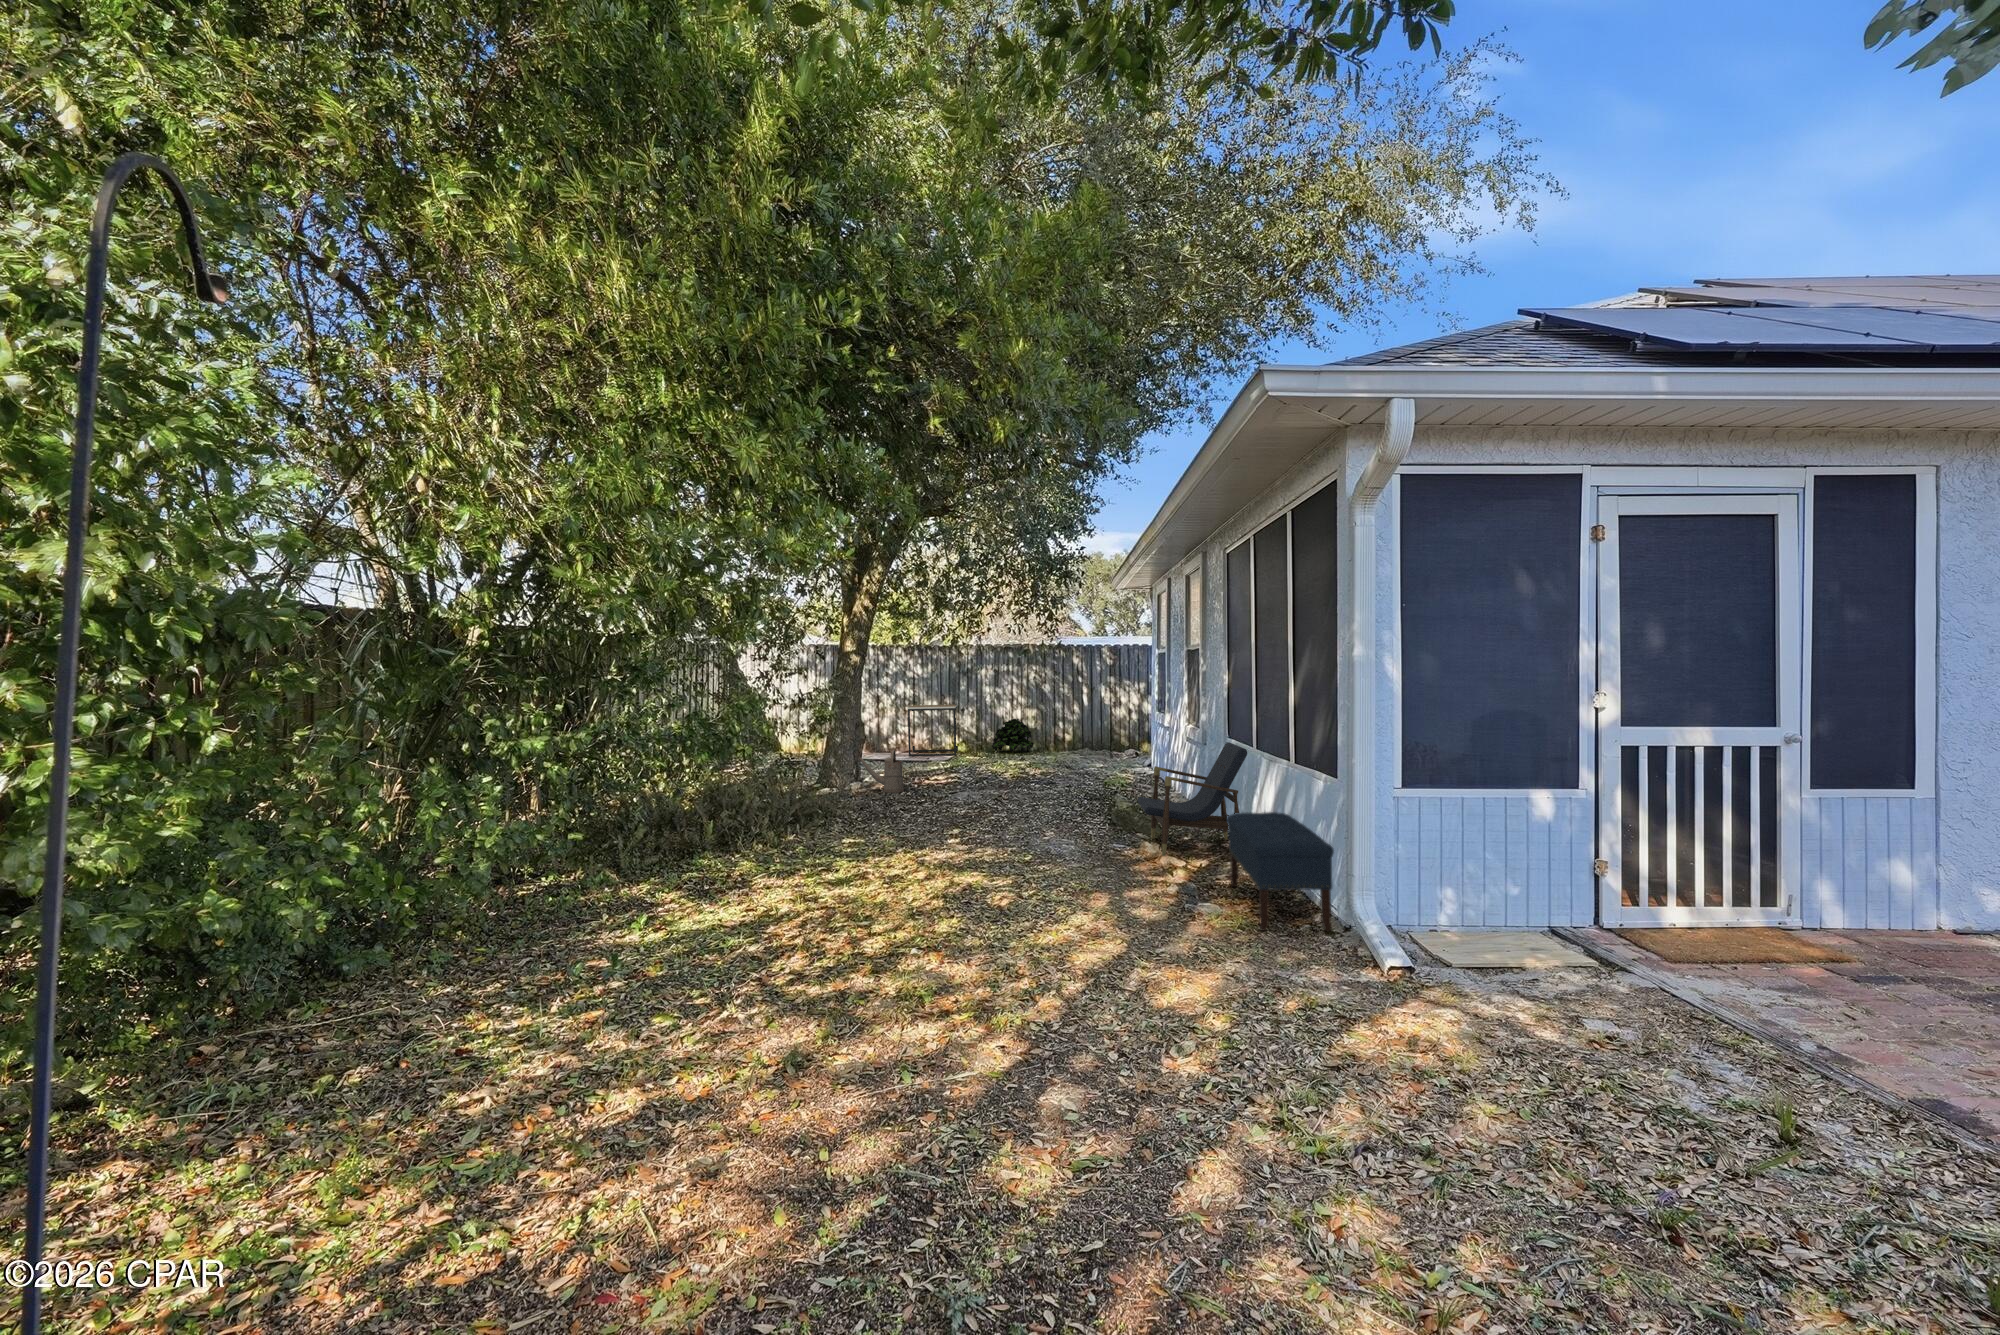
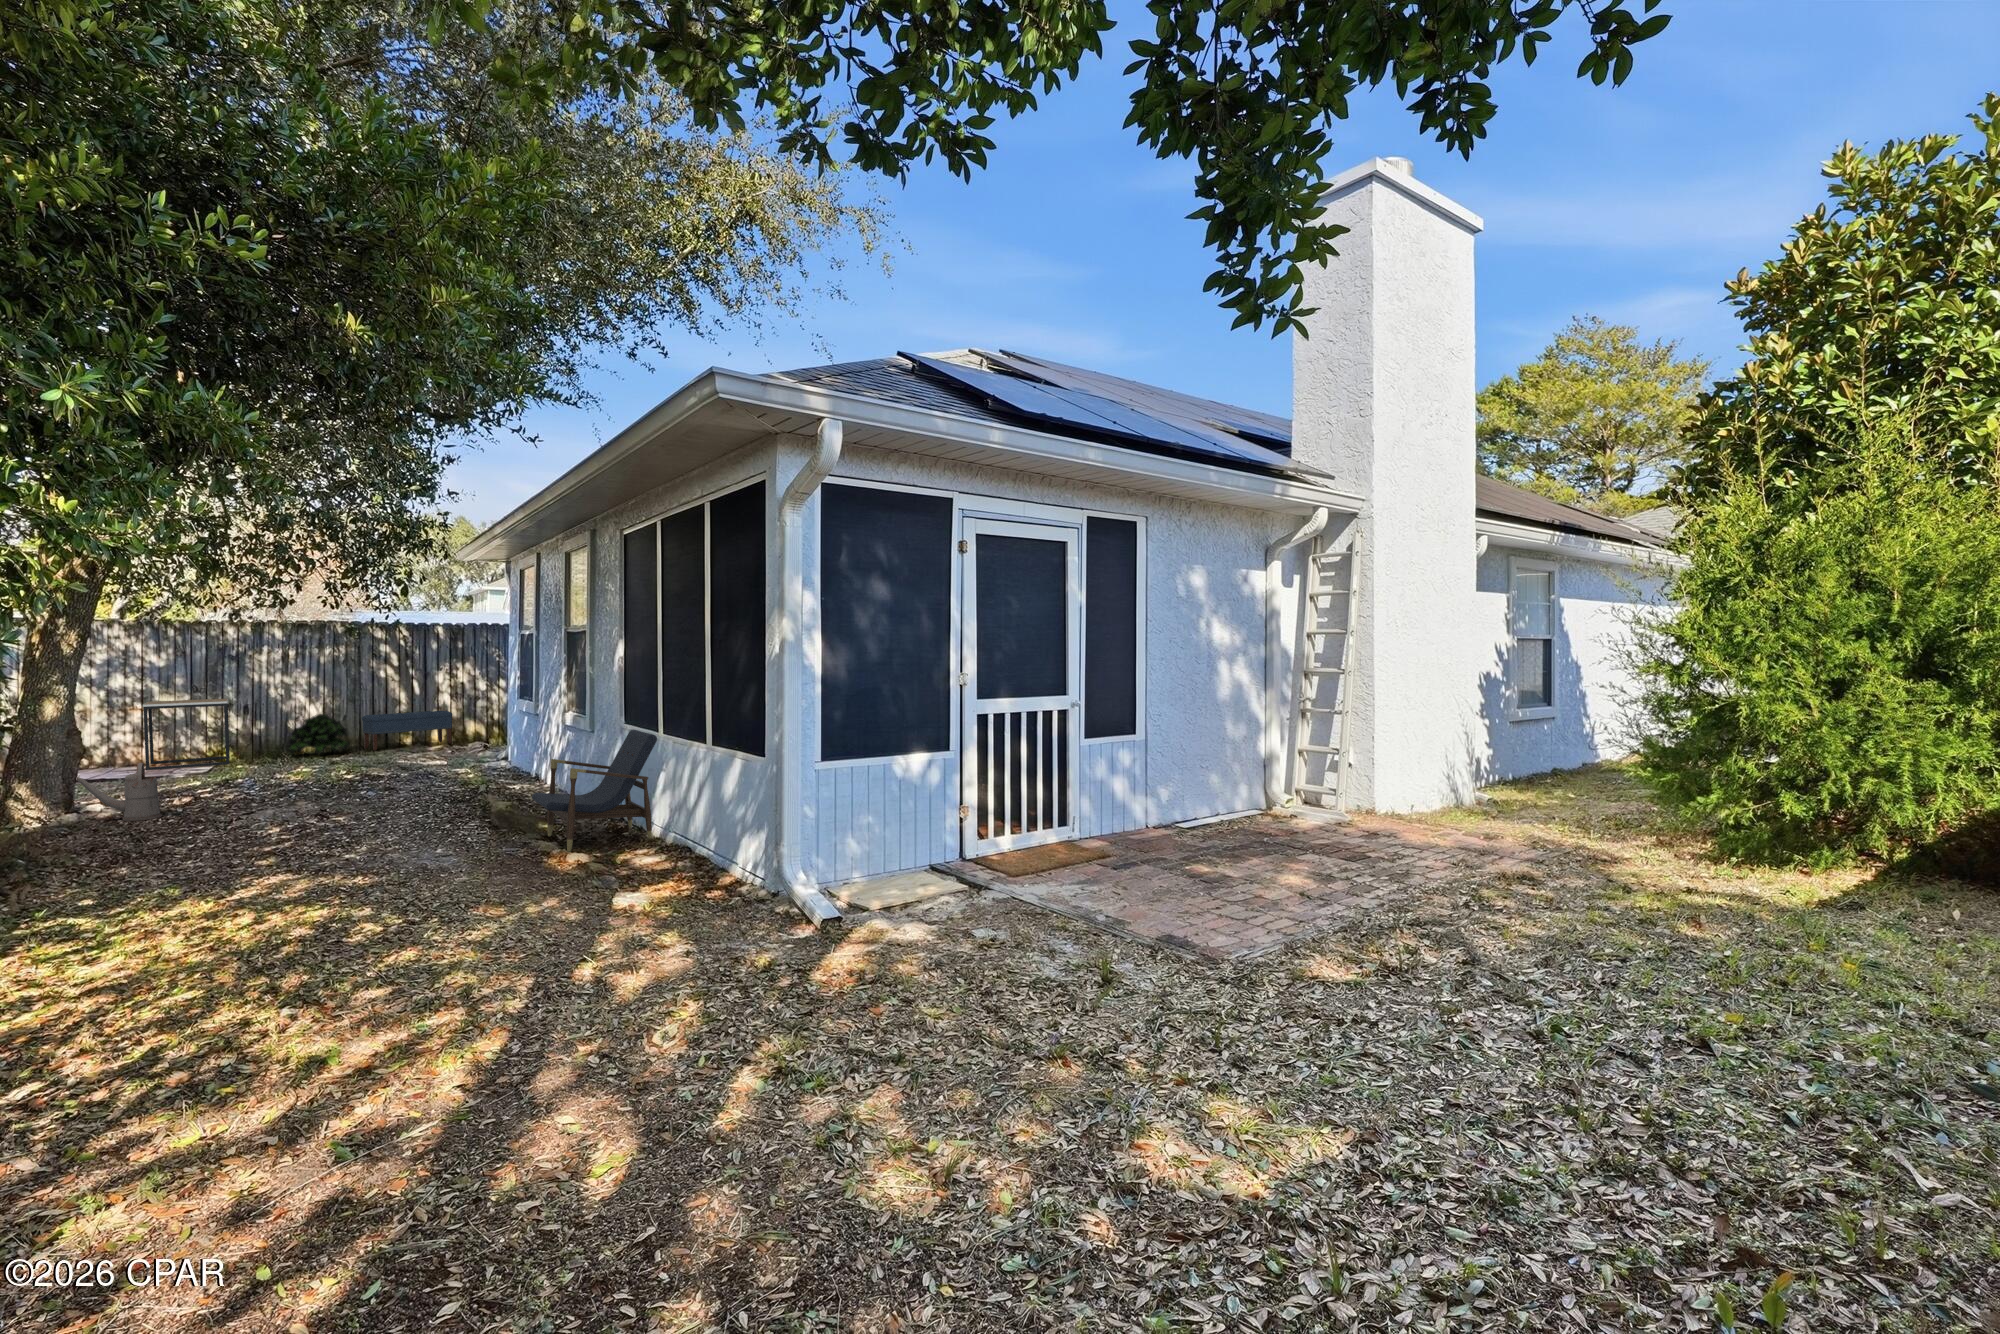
bench: present [1227,812,1334,931] -> present [362,710,452,750]

